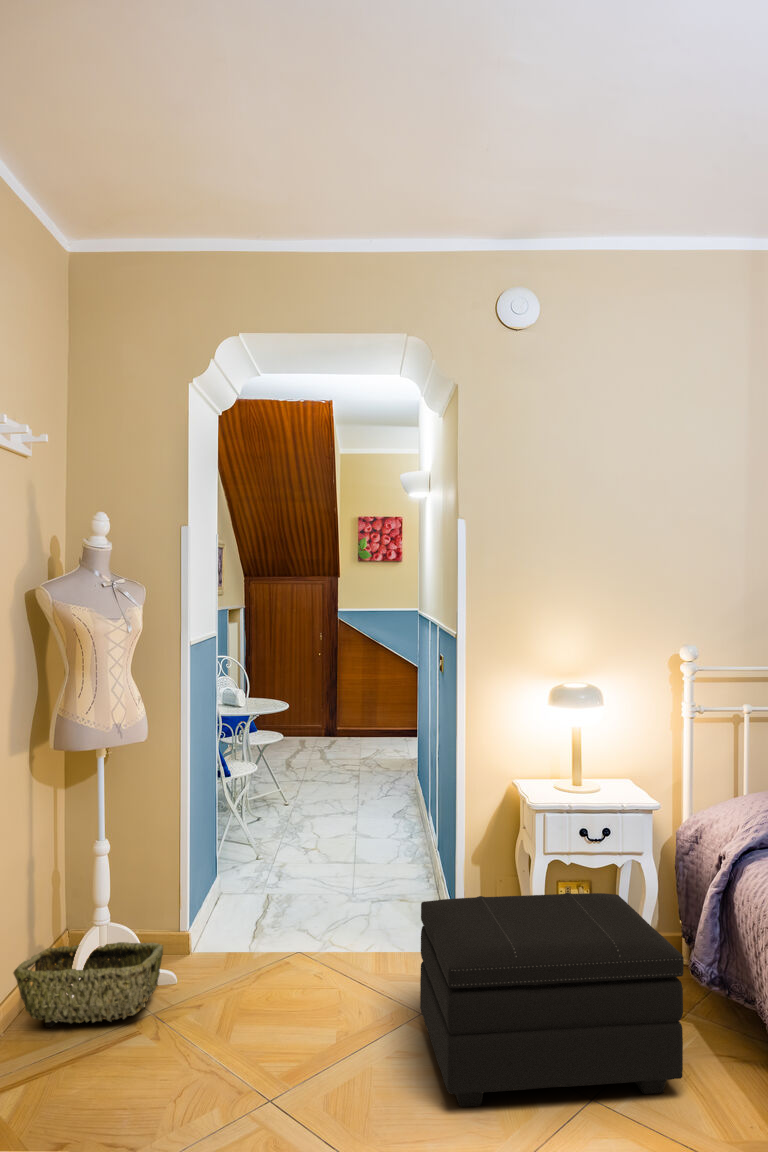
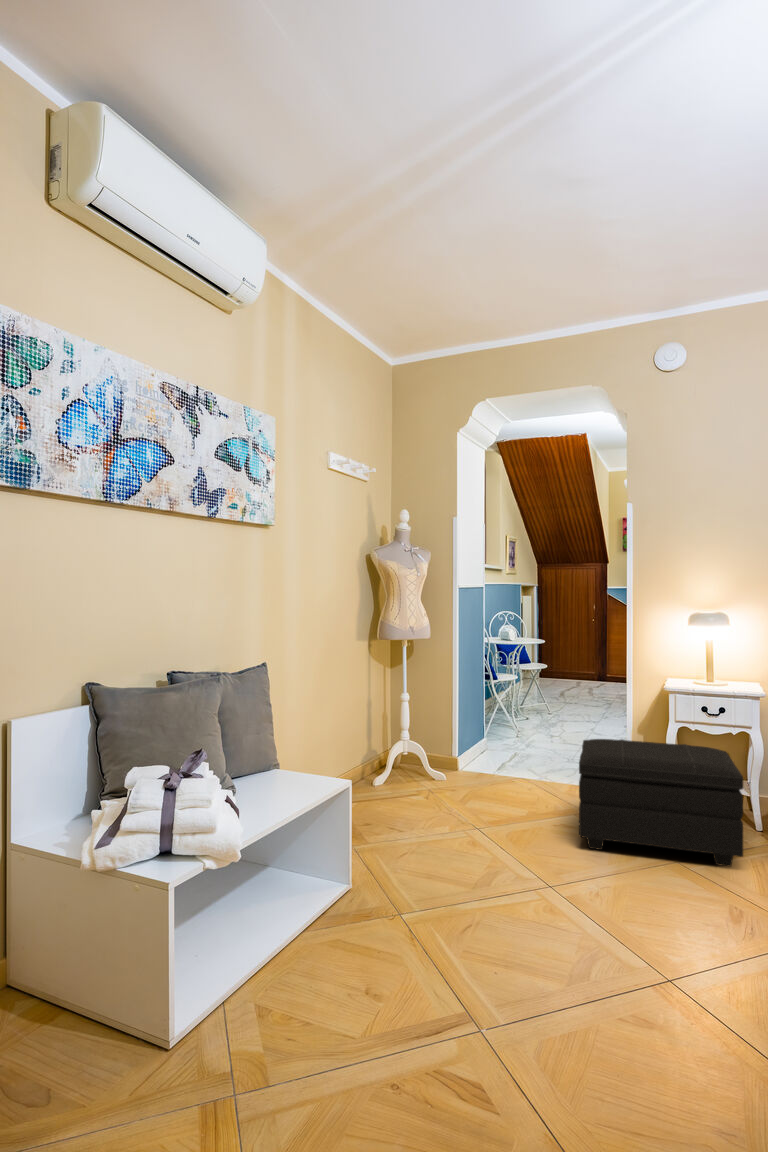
woven basket: present [13,942,163,1023] -> none [359,750,438,788]

